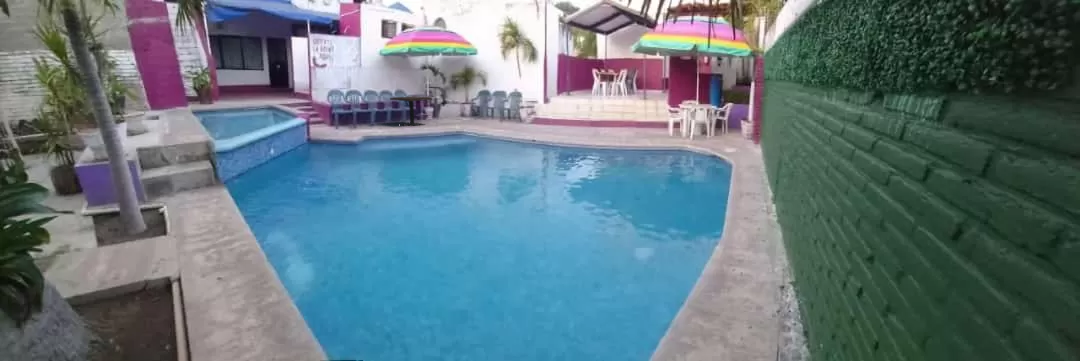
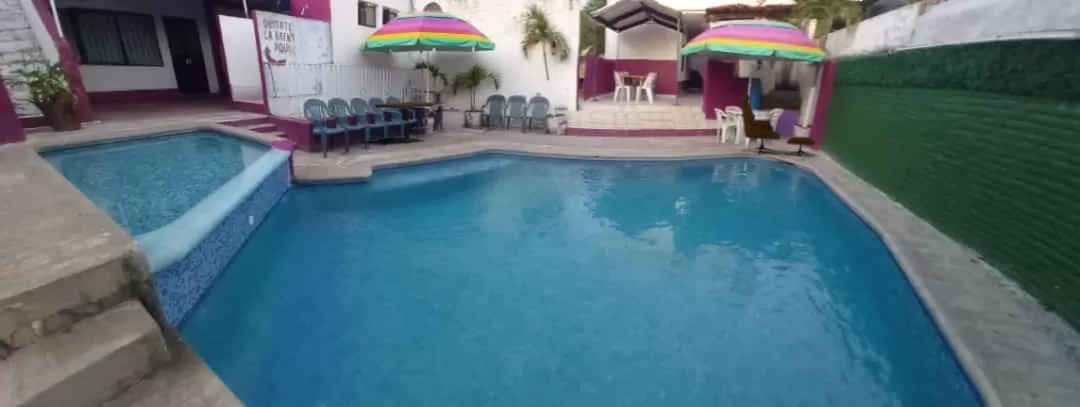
lounge chair: none [644,95,693,139] -> present [740,94,815,155]

